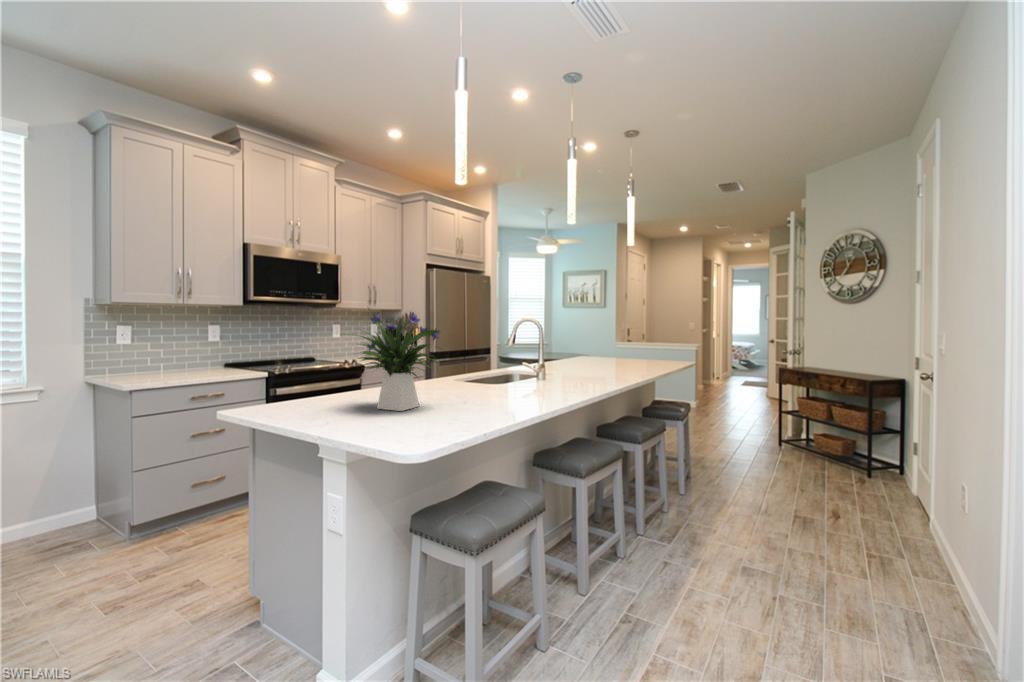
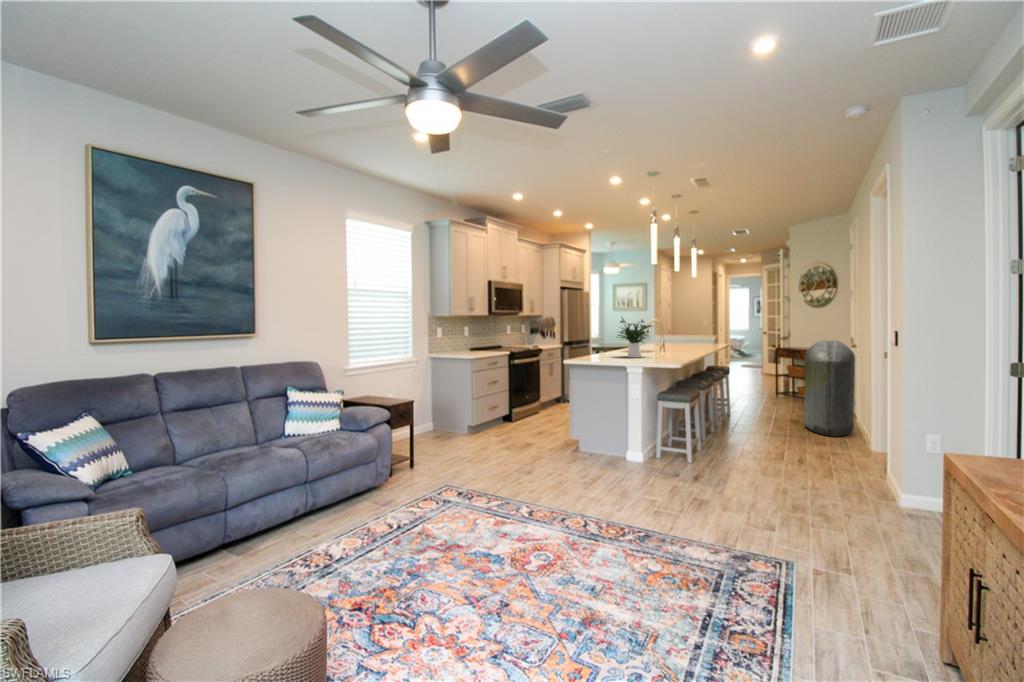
trash can: none [825,367,944,595] -> present [804,340,855,437]

